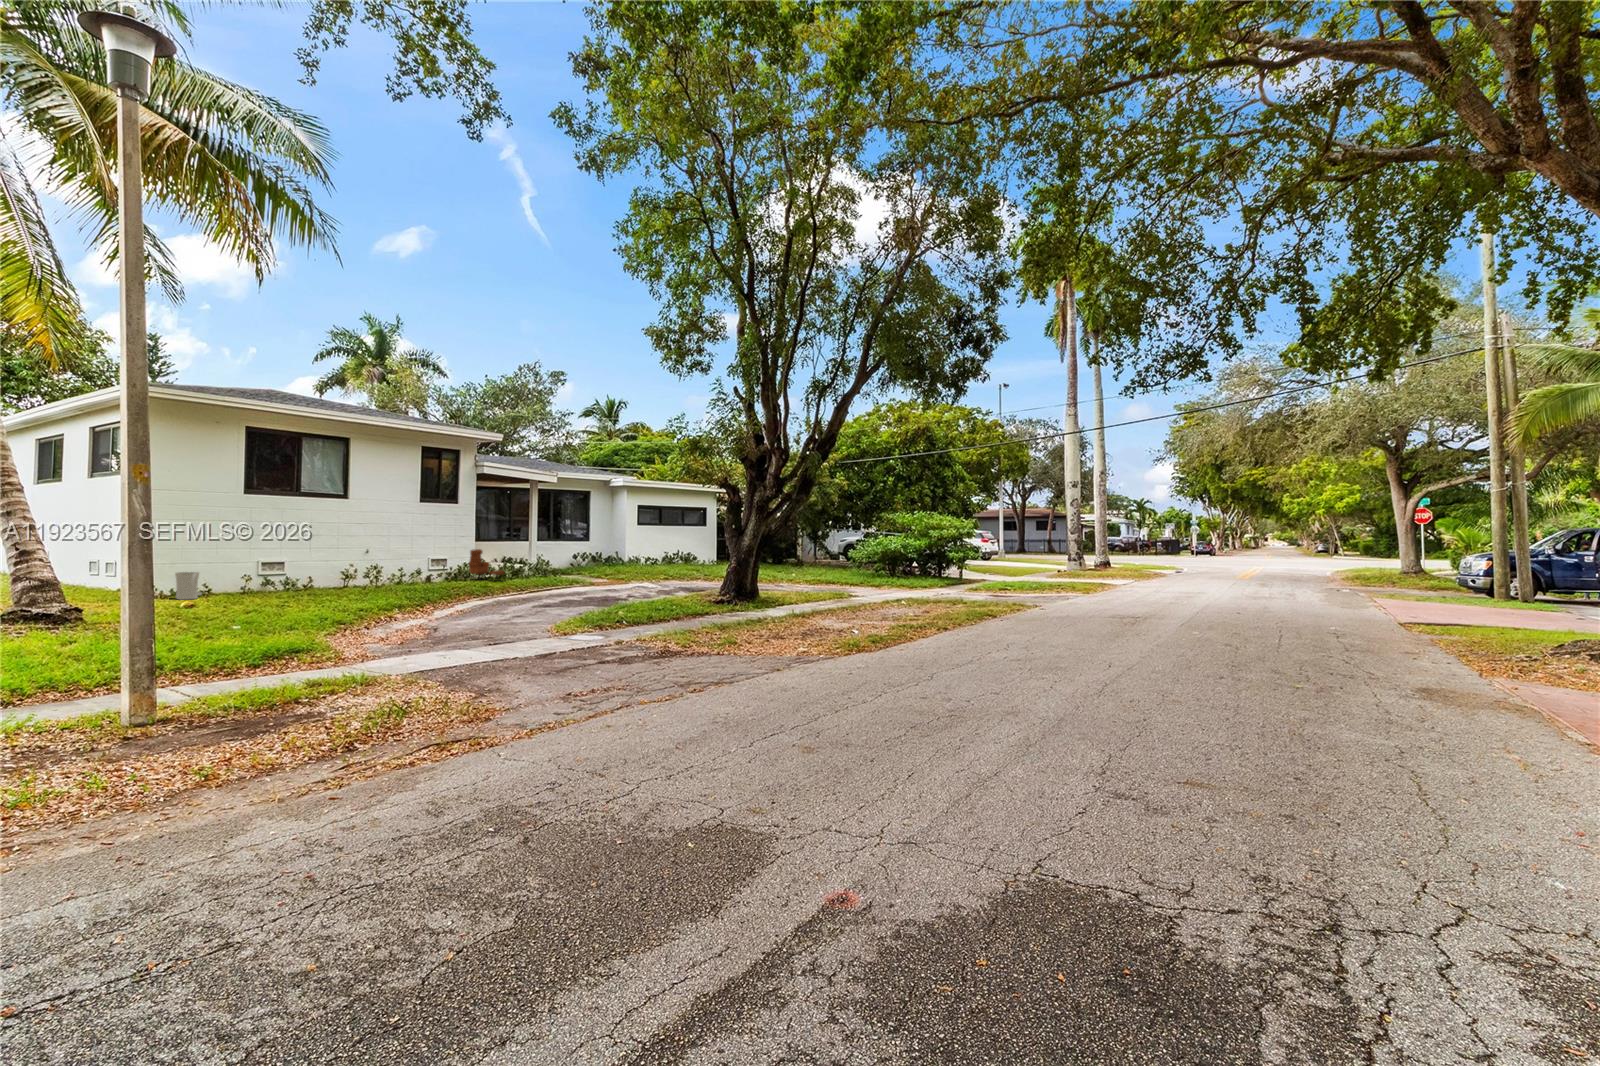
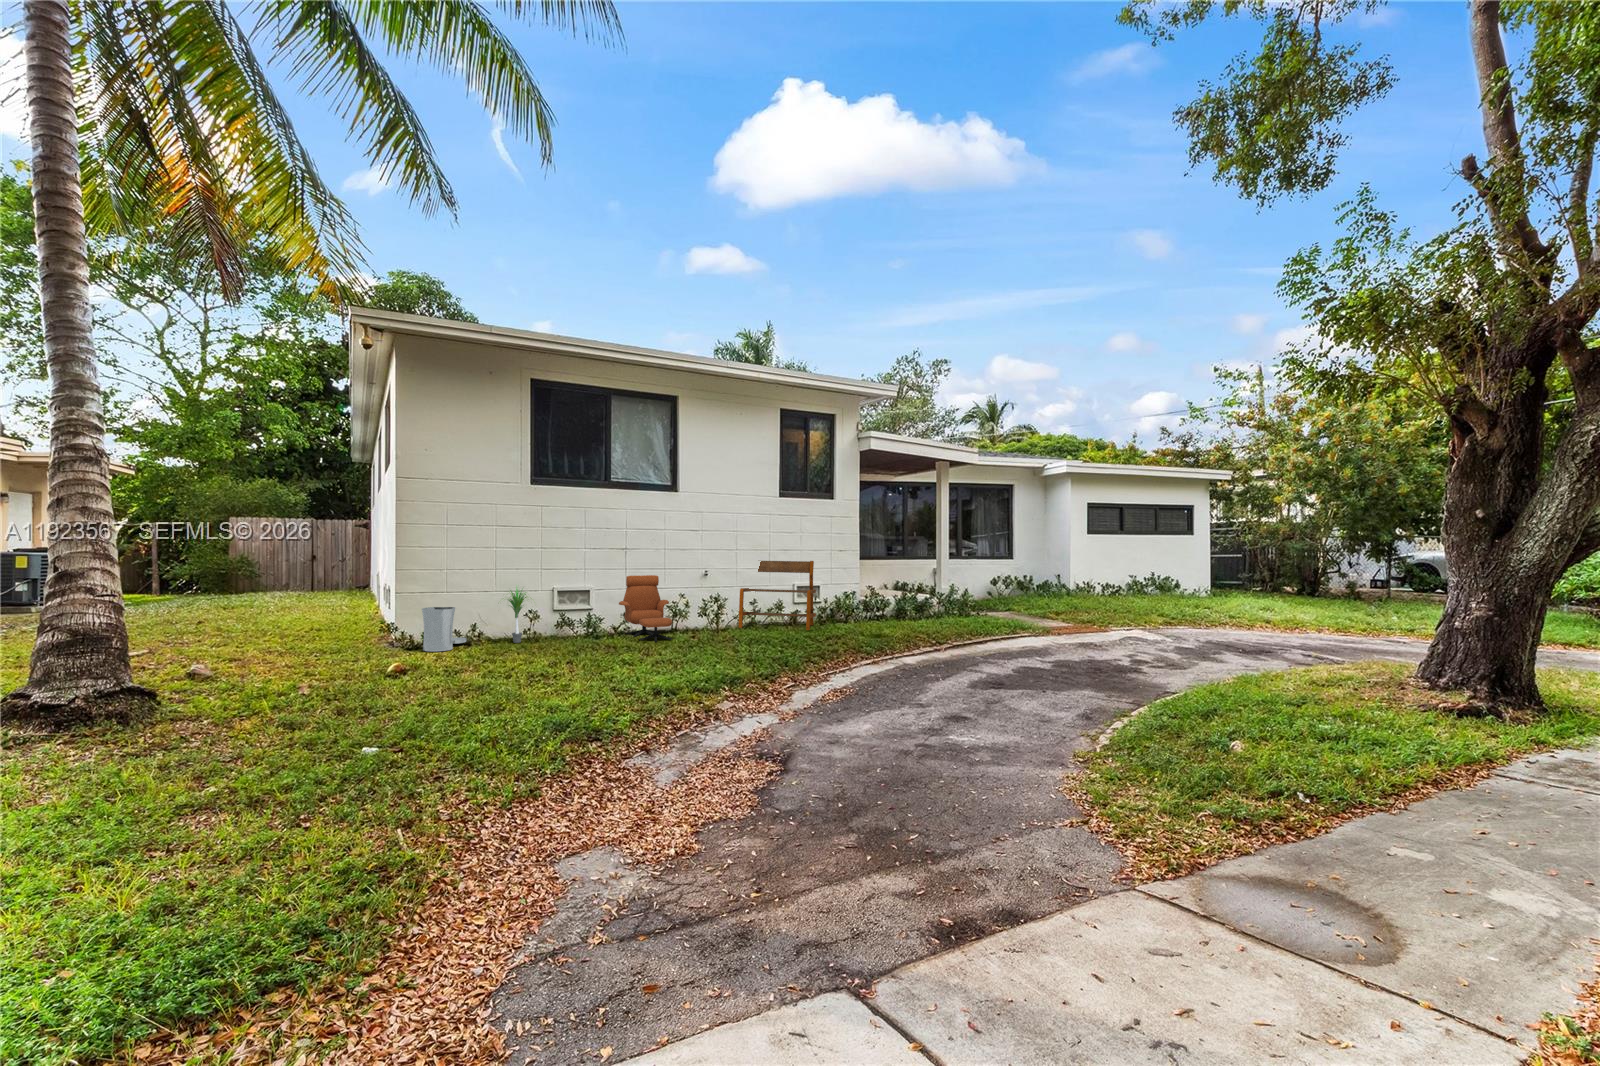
bench: none [392,542,446,585] -> present [739,561,816,630]
lounge chair: present [468,549,504,581] -> present [619,575,672,642]
potted plant: none [223,557,254,595] -> present [508,589,527,643]

